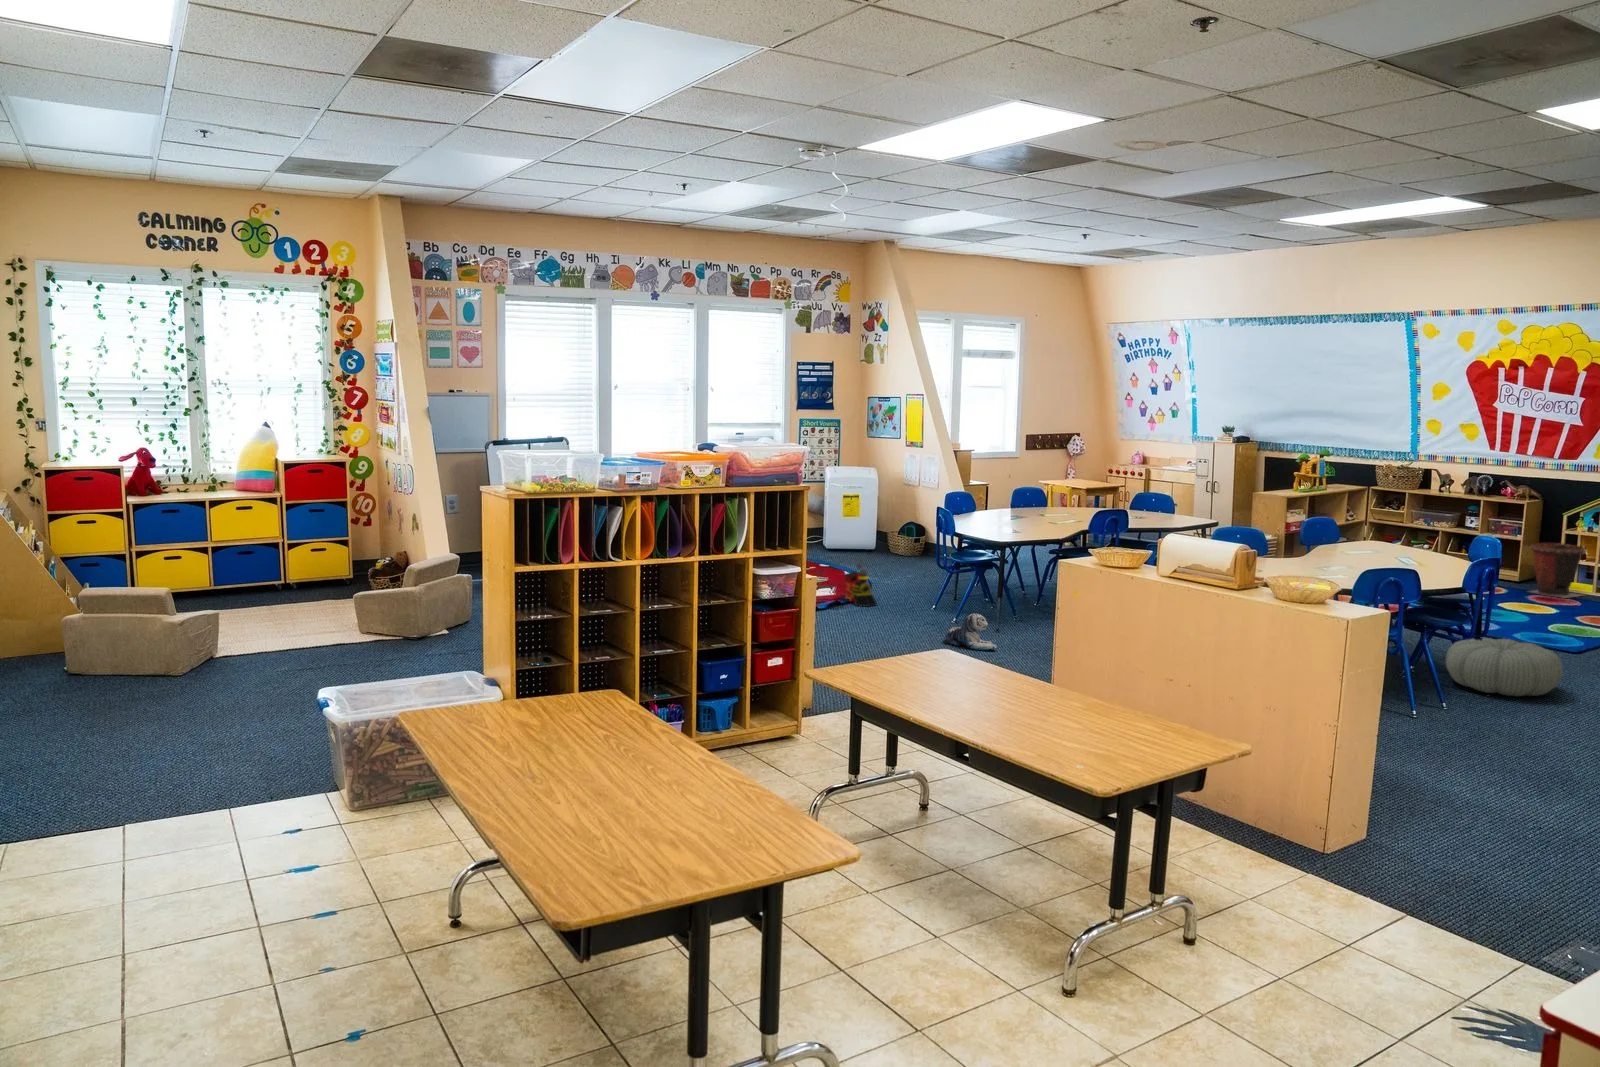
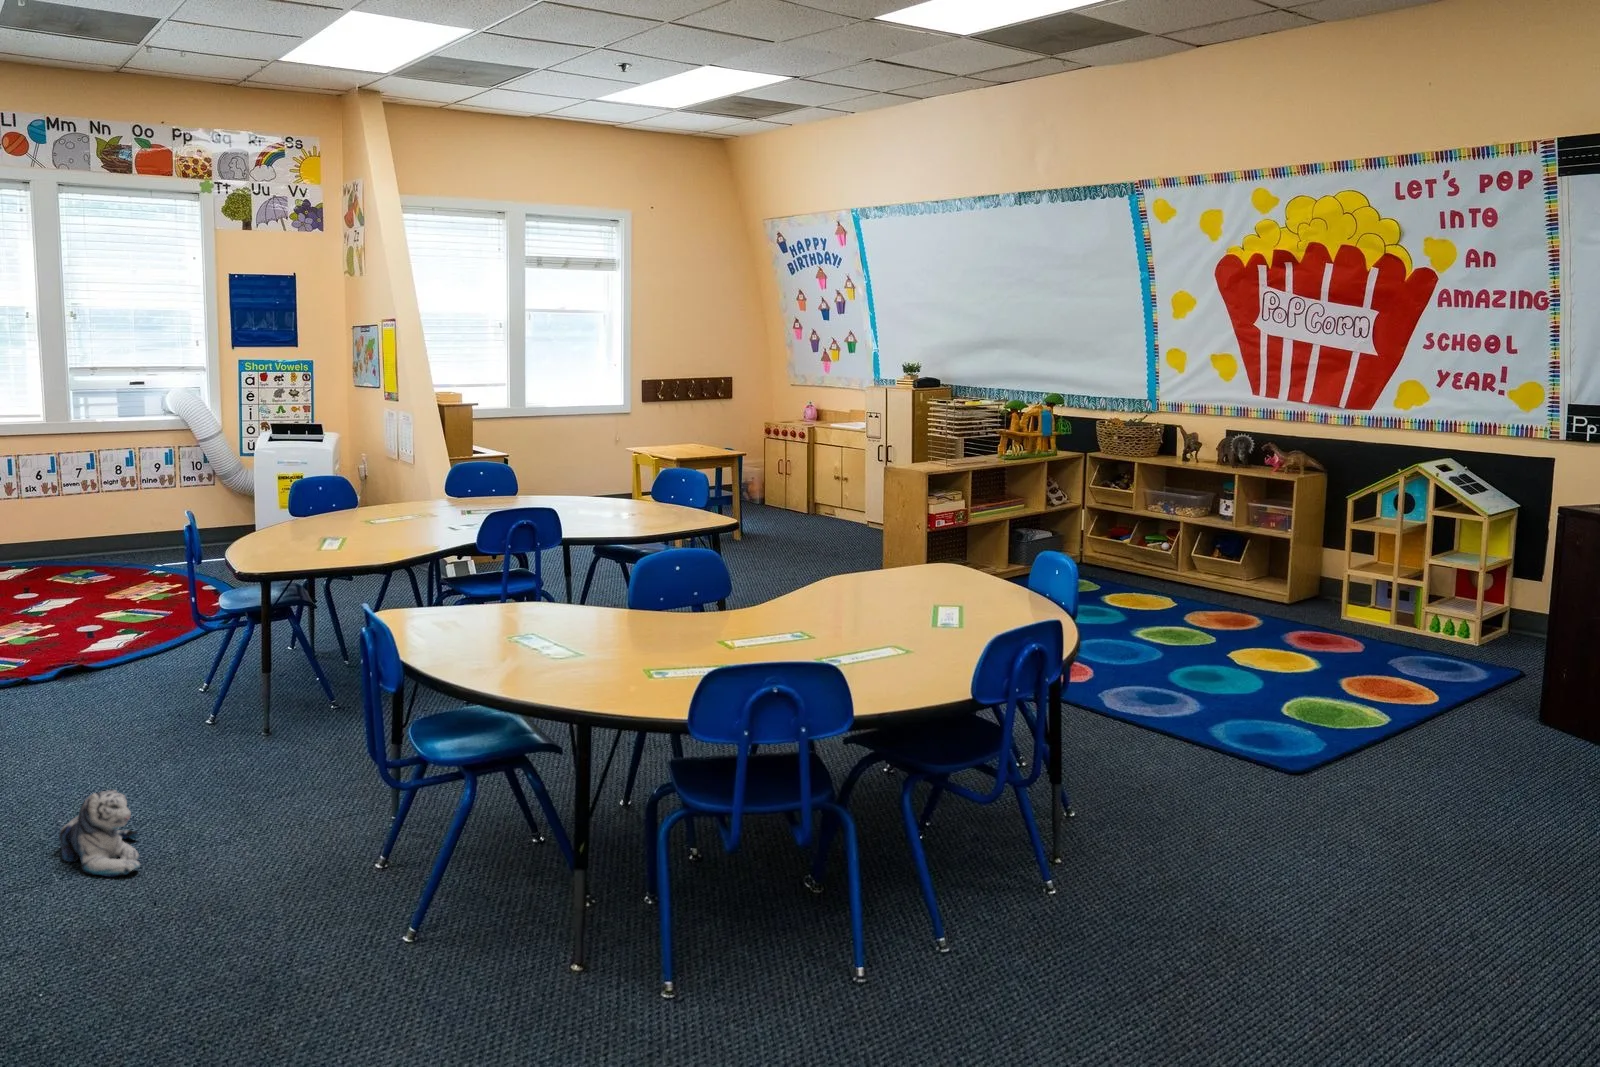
waste bin: present [1531,543,1586,598] -> none [1296,544,1386,636]
toy train: present [845,559,877,607] -> none [56,635,108,730]
pouf: present [1446,638,1562,696] -> none [1046,821,1277,985]

